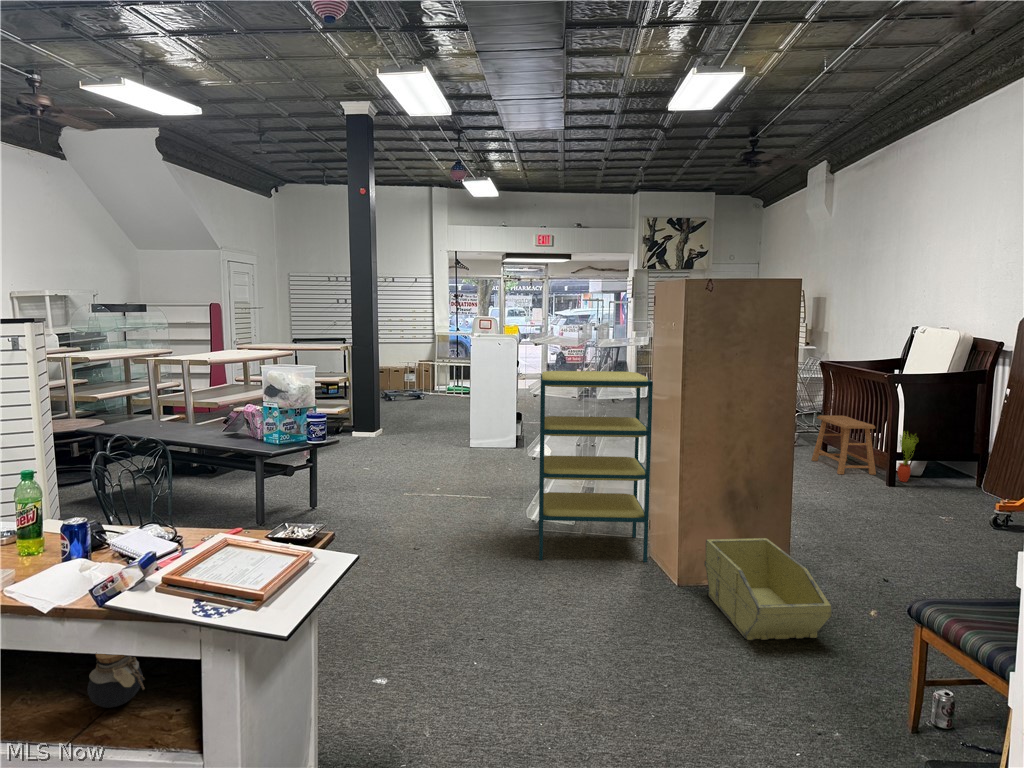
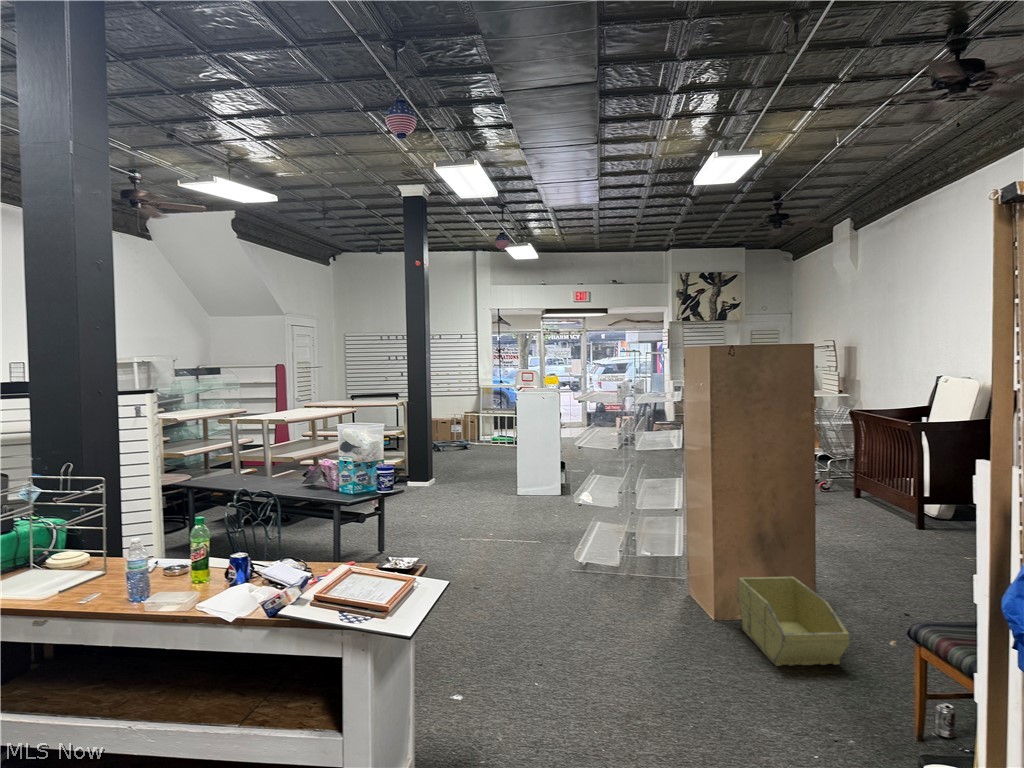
shelving unit: present [539,371,653,562] -> none [585,427,686,601]
stool: present [812,415,876,475] -> none [847,464,910,521]
potted plant: present [897,432,917,482] -> none [929,478,949,528]
jar: present [87,654,144,708] -> none [254,645,295,694]

